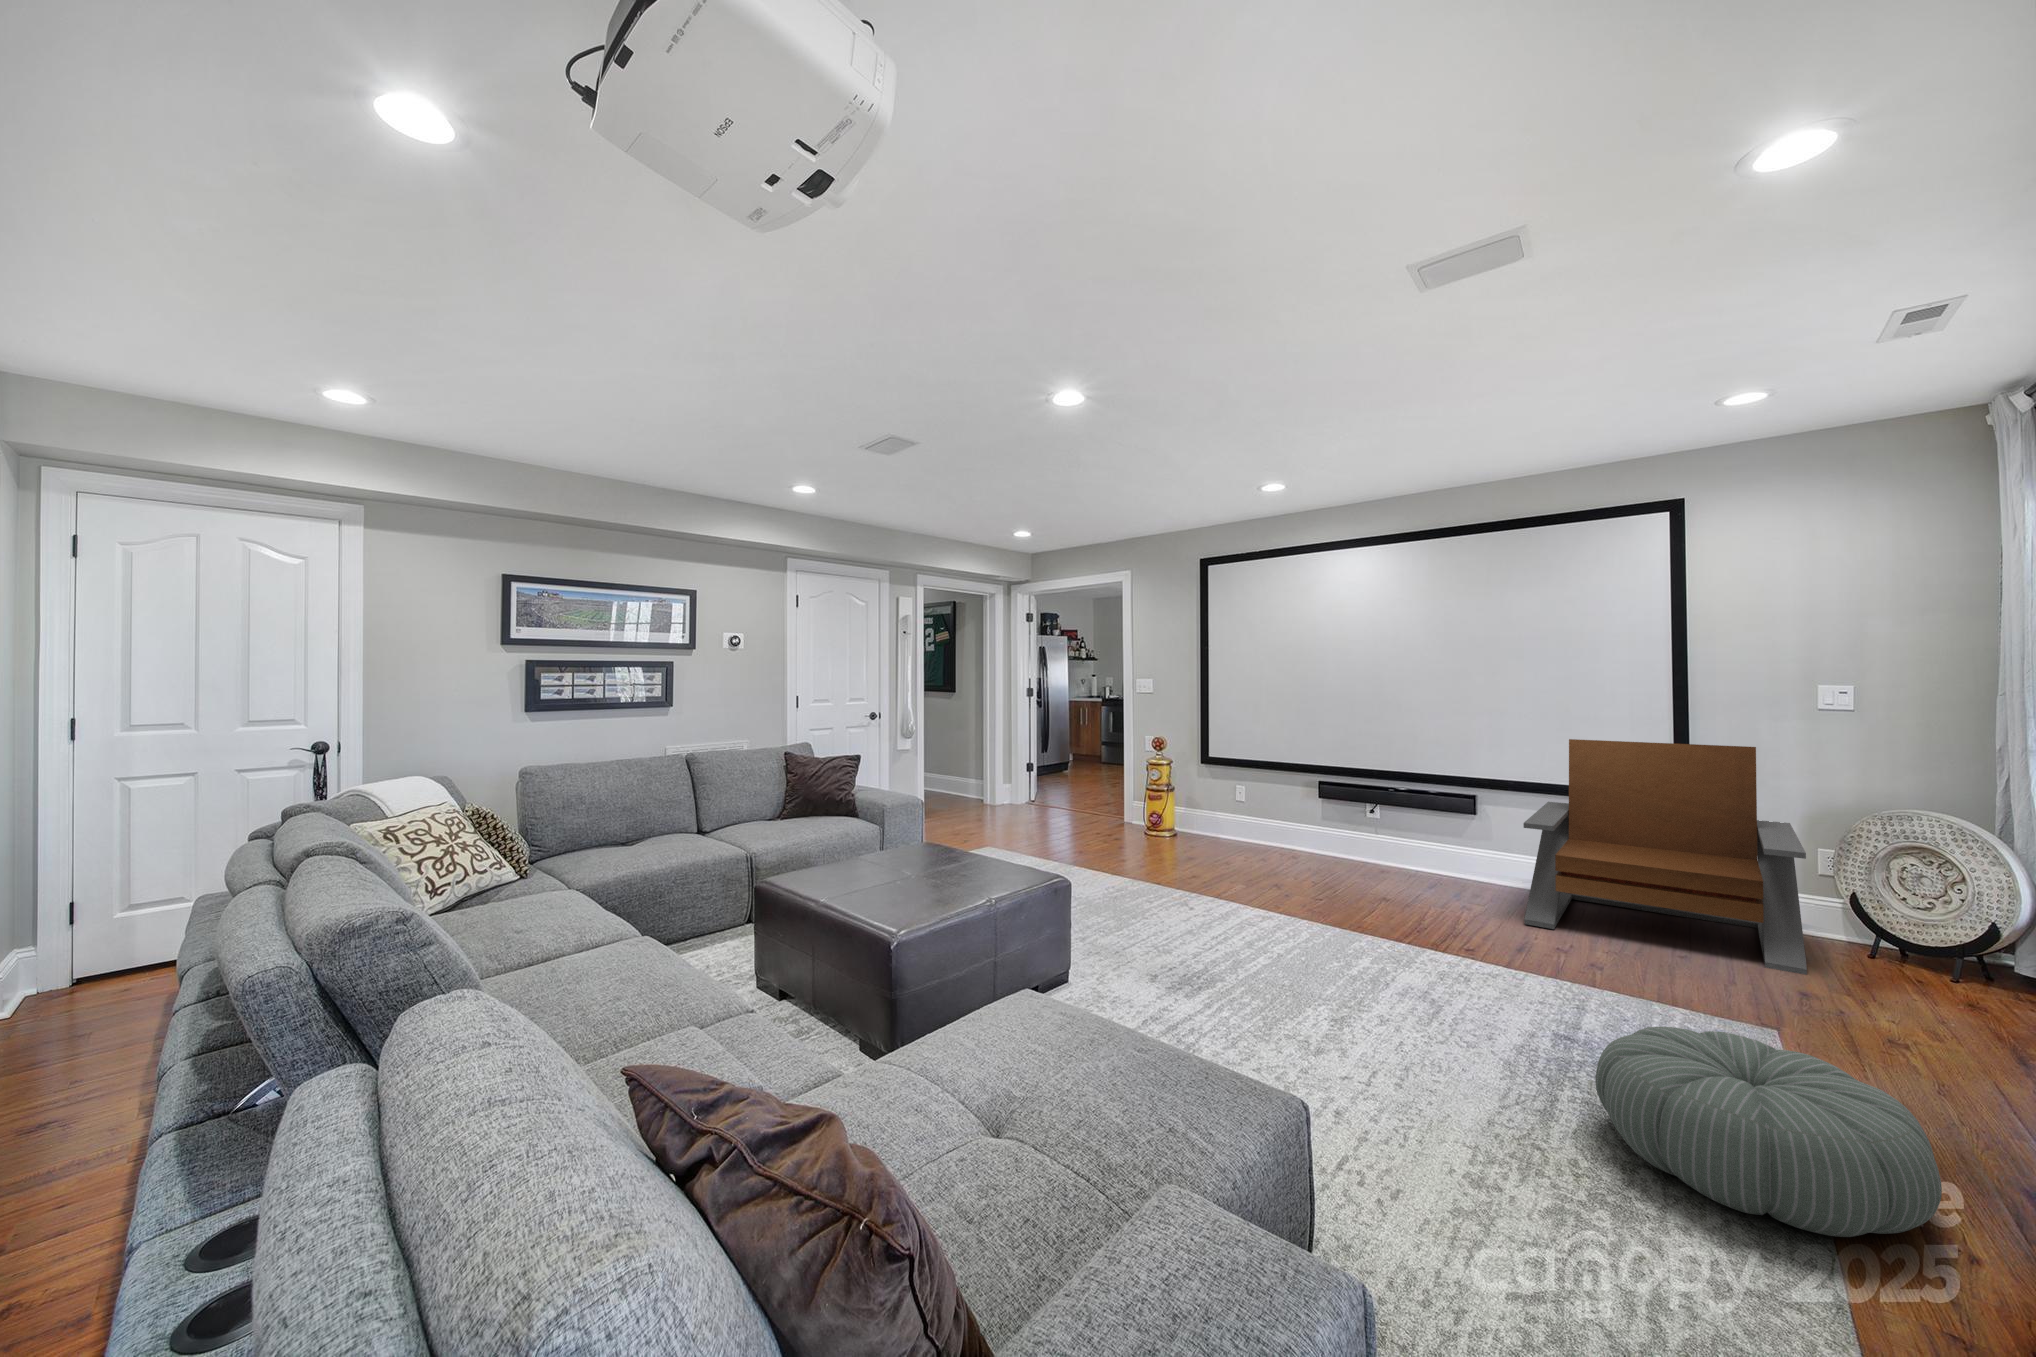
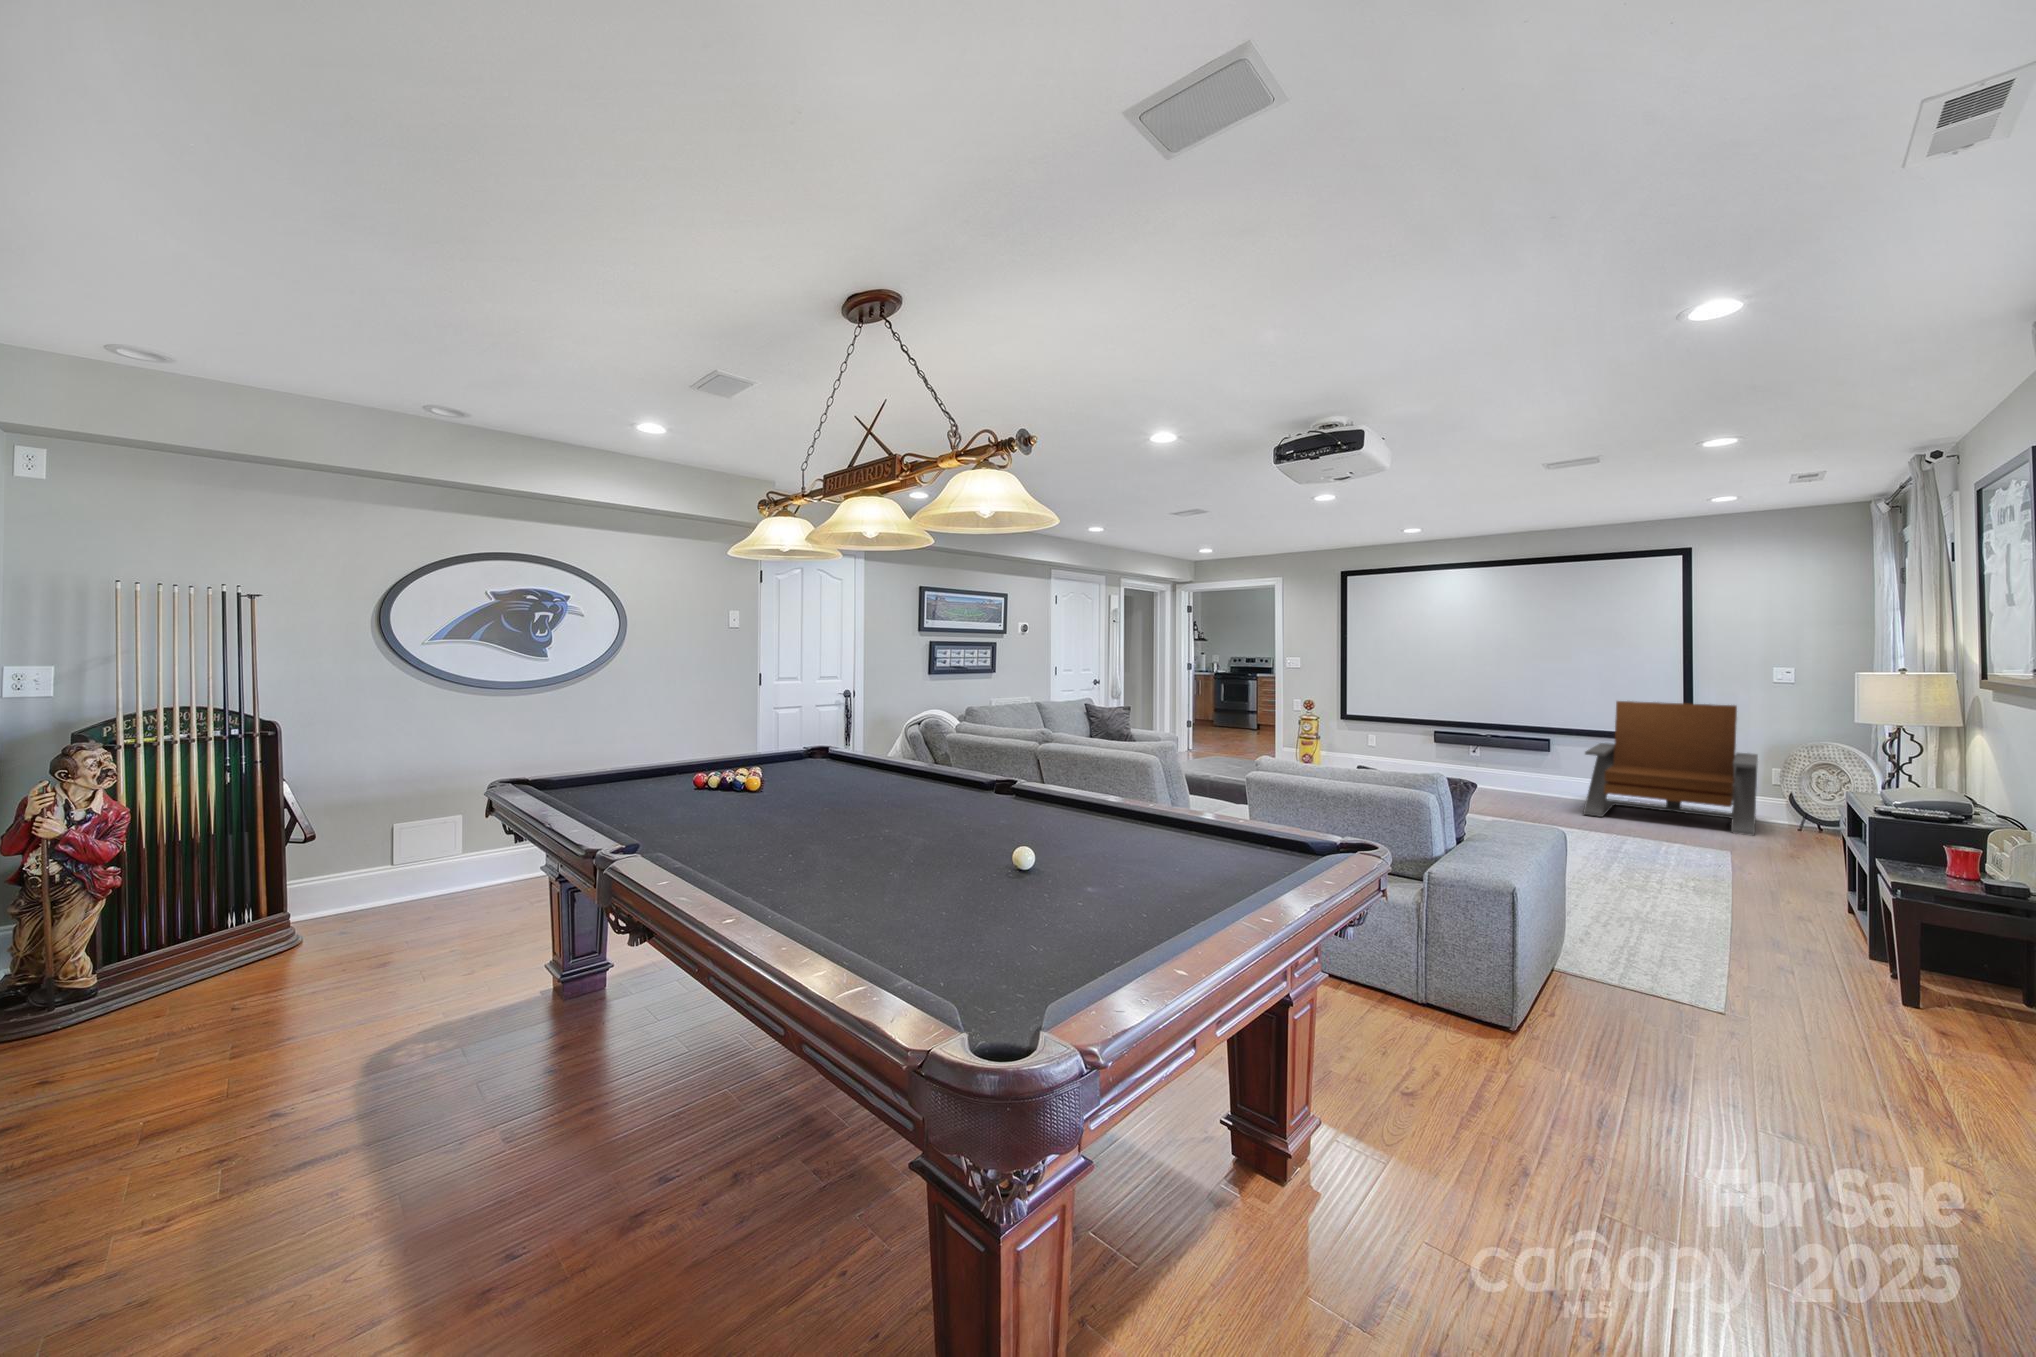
pouf: present [1596,1027,1942,1237] -> none [1624,831,1773,899]

